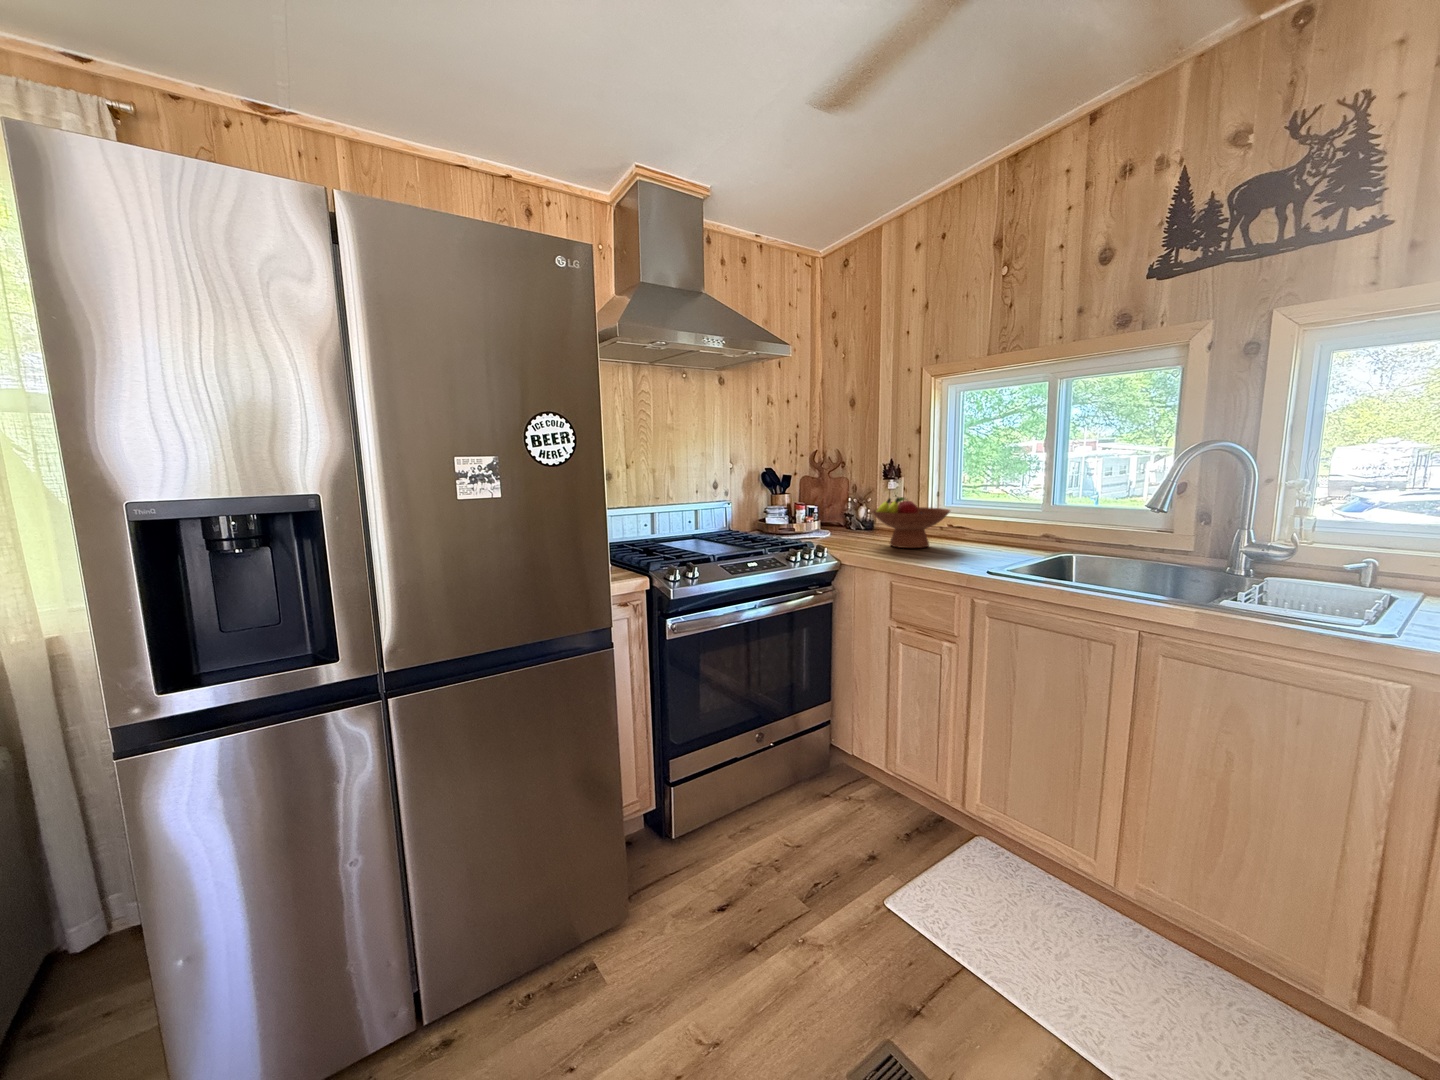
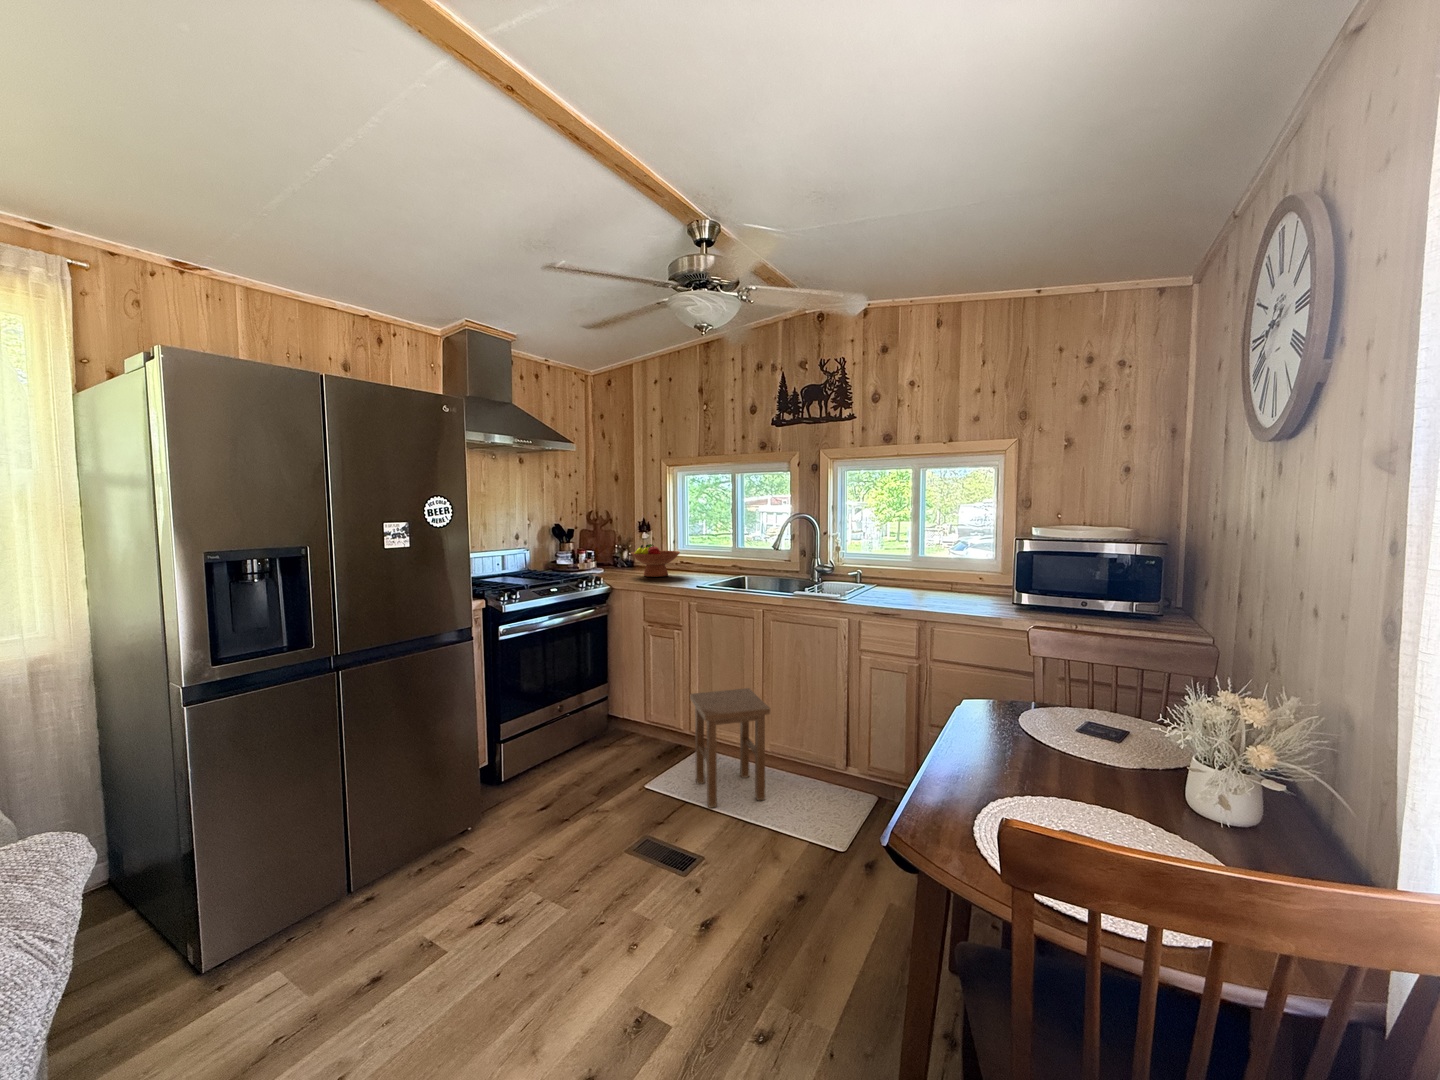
stool: none [978,768,1174,1018] -> present [690,688,770,808]

